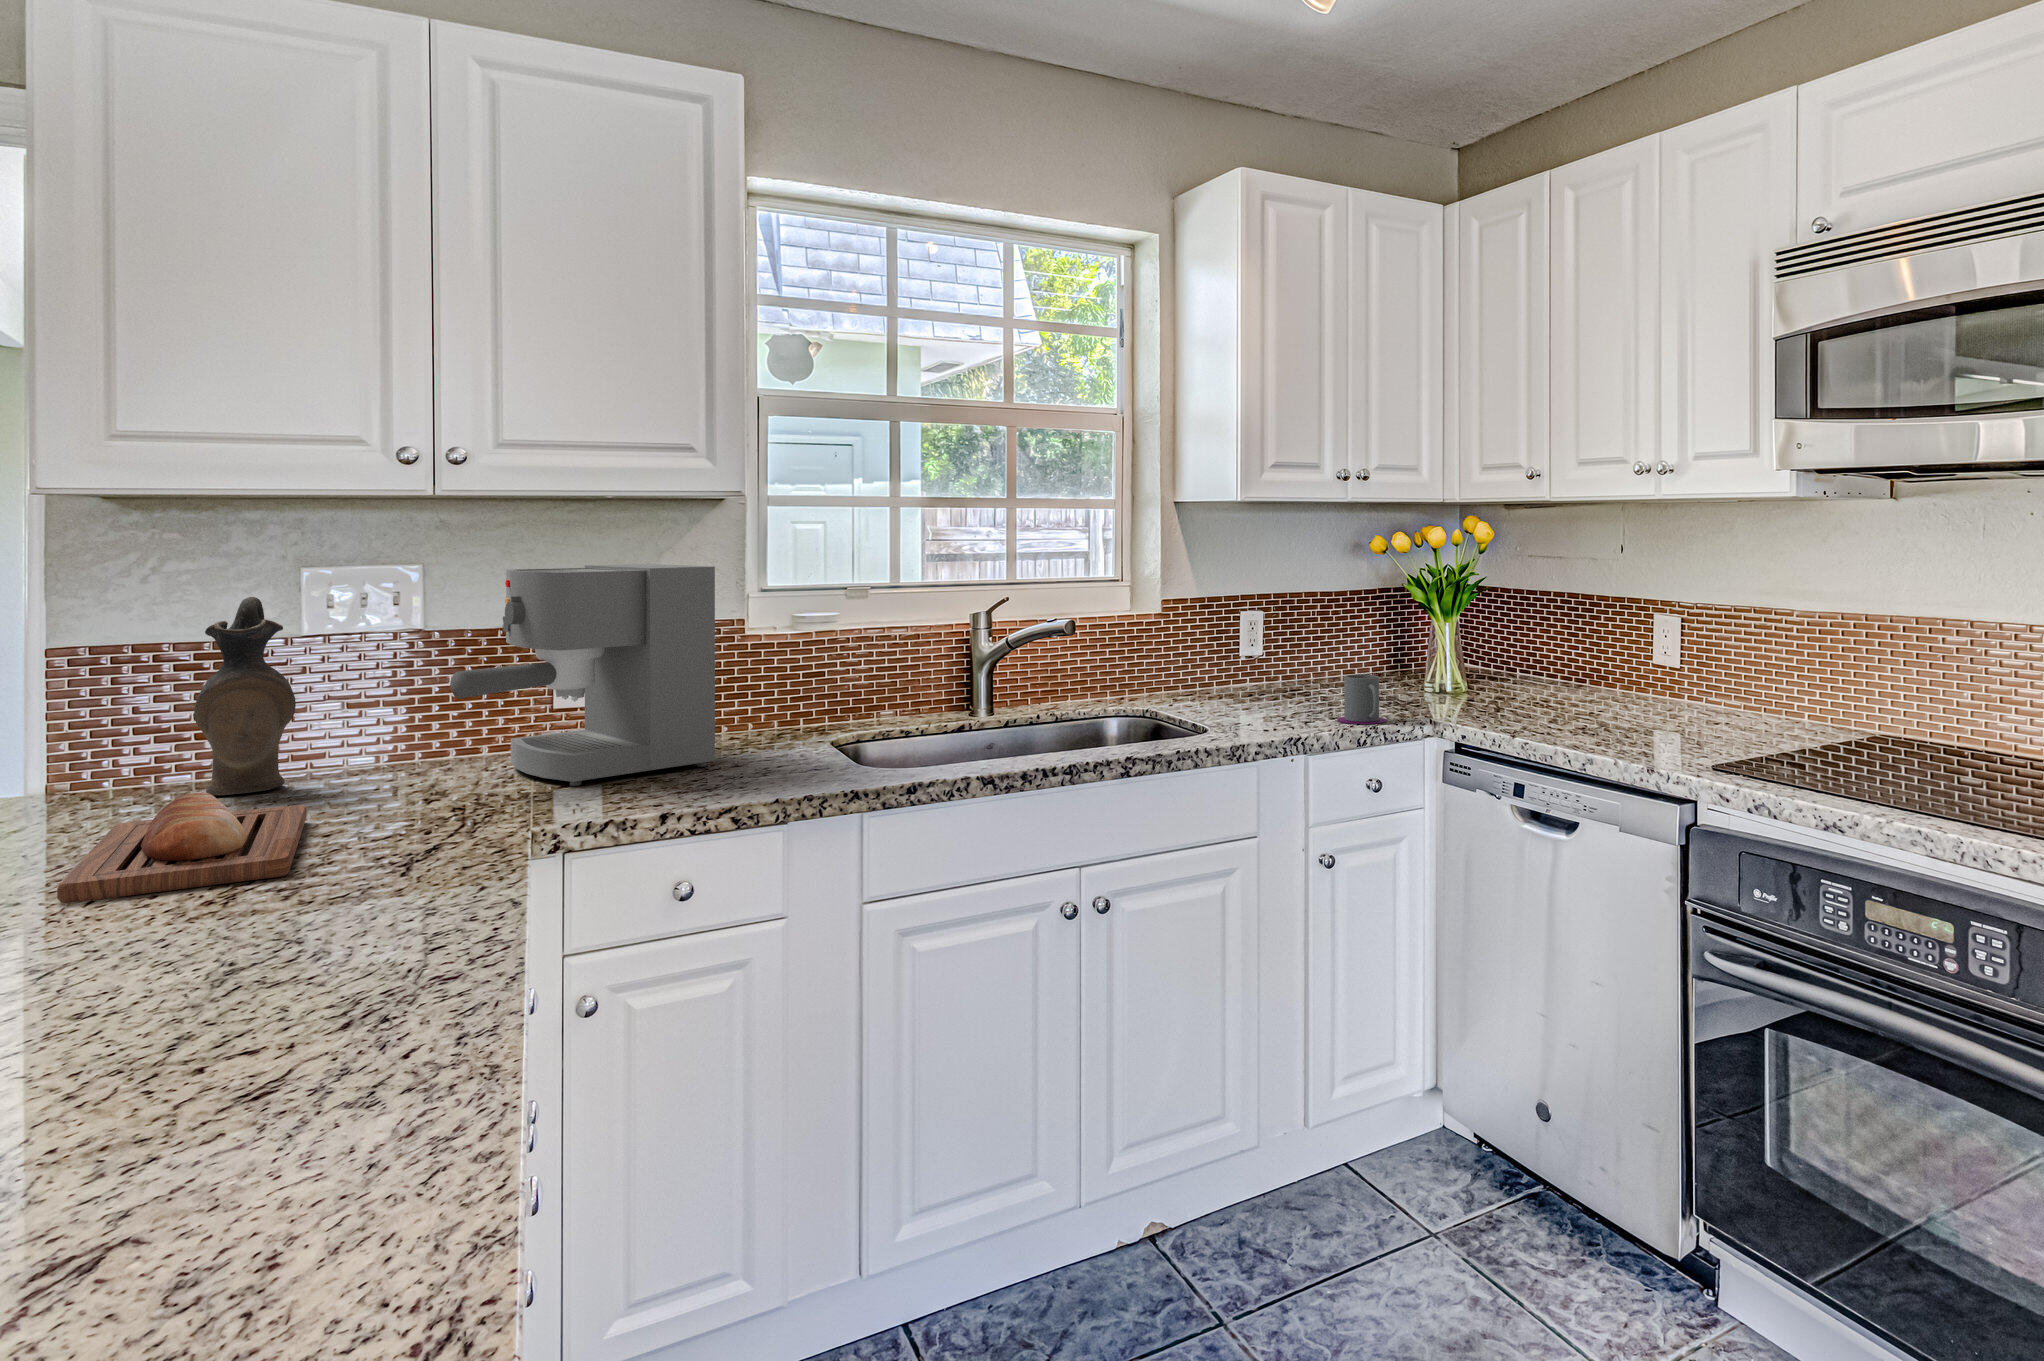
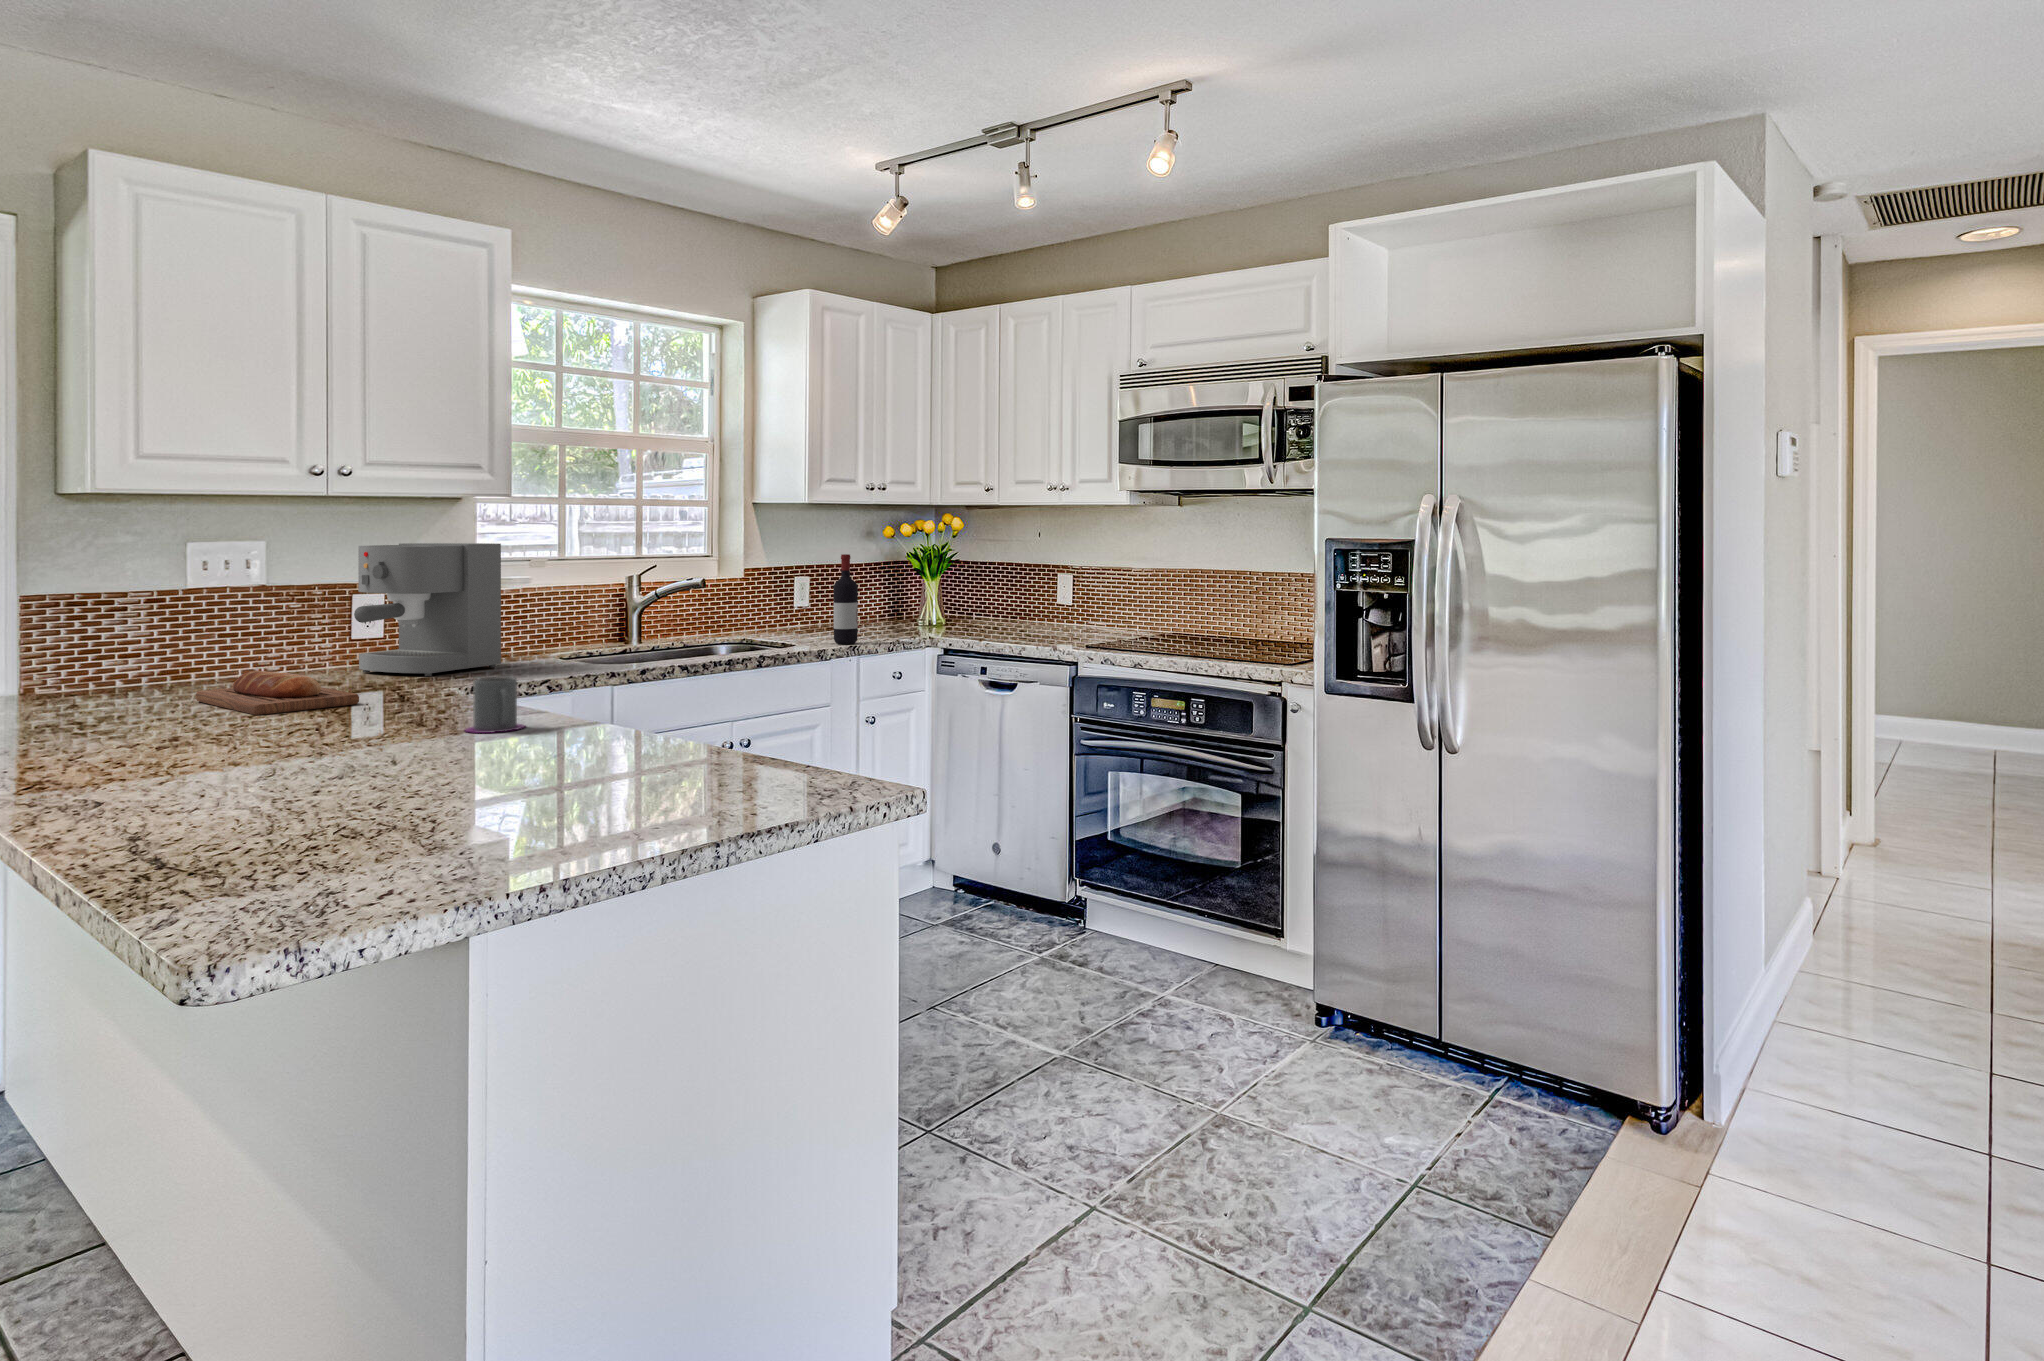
wine bottle: none [1270,583,1309,733] -> present [834,554,858,644]
ceramic pitcher: present [194,597,296,795] -> none [173,563,236,688]
mug: present [1337,674,1386,724] -> present [465,677,525,733]

